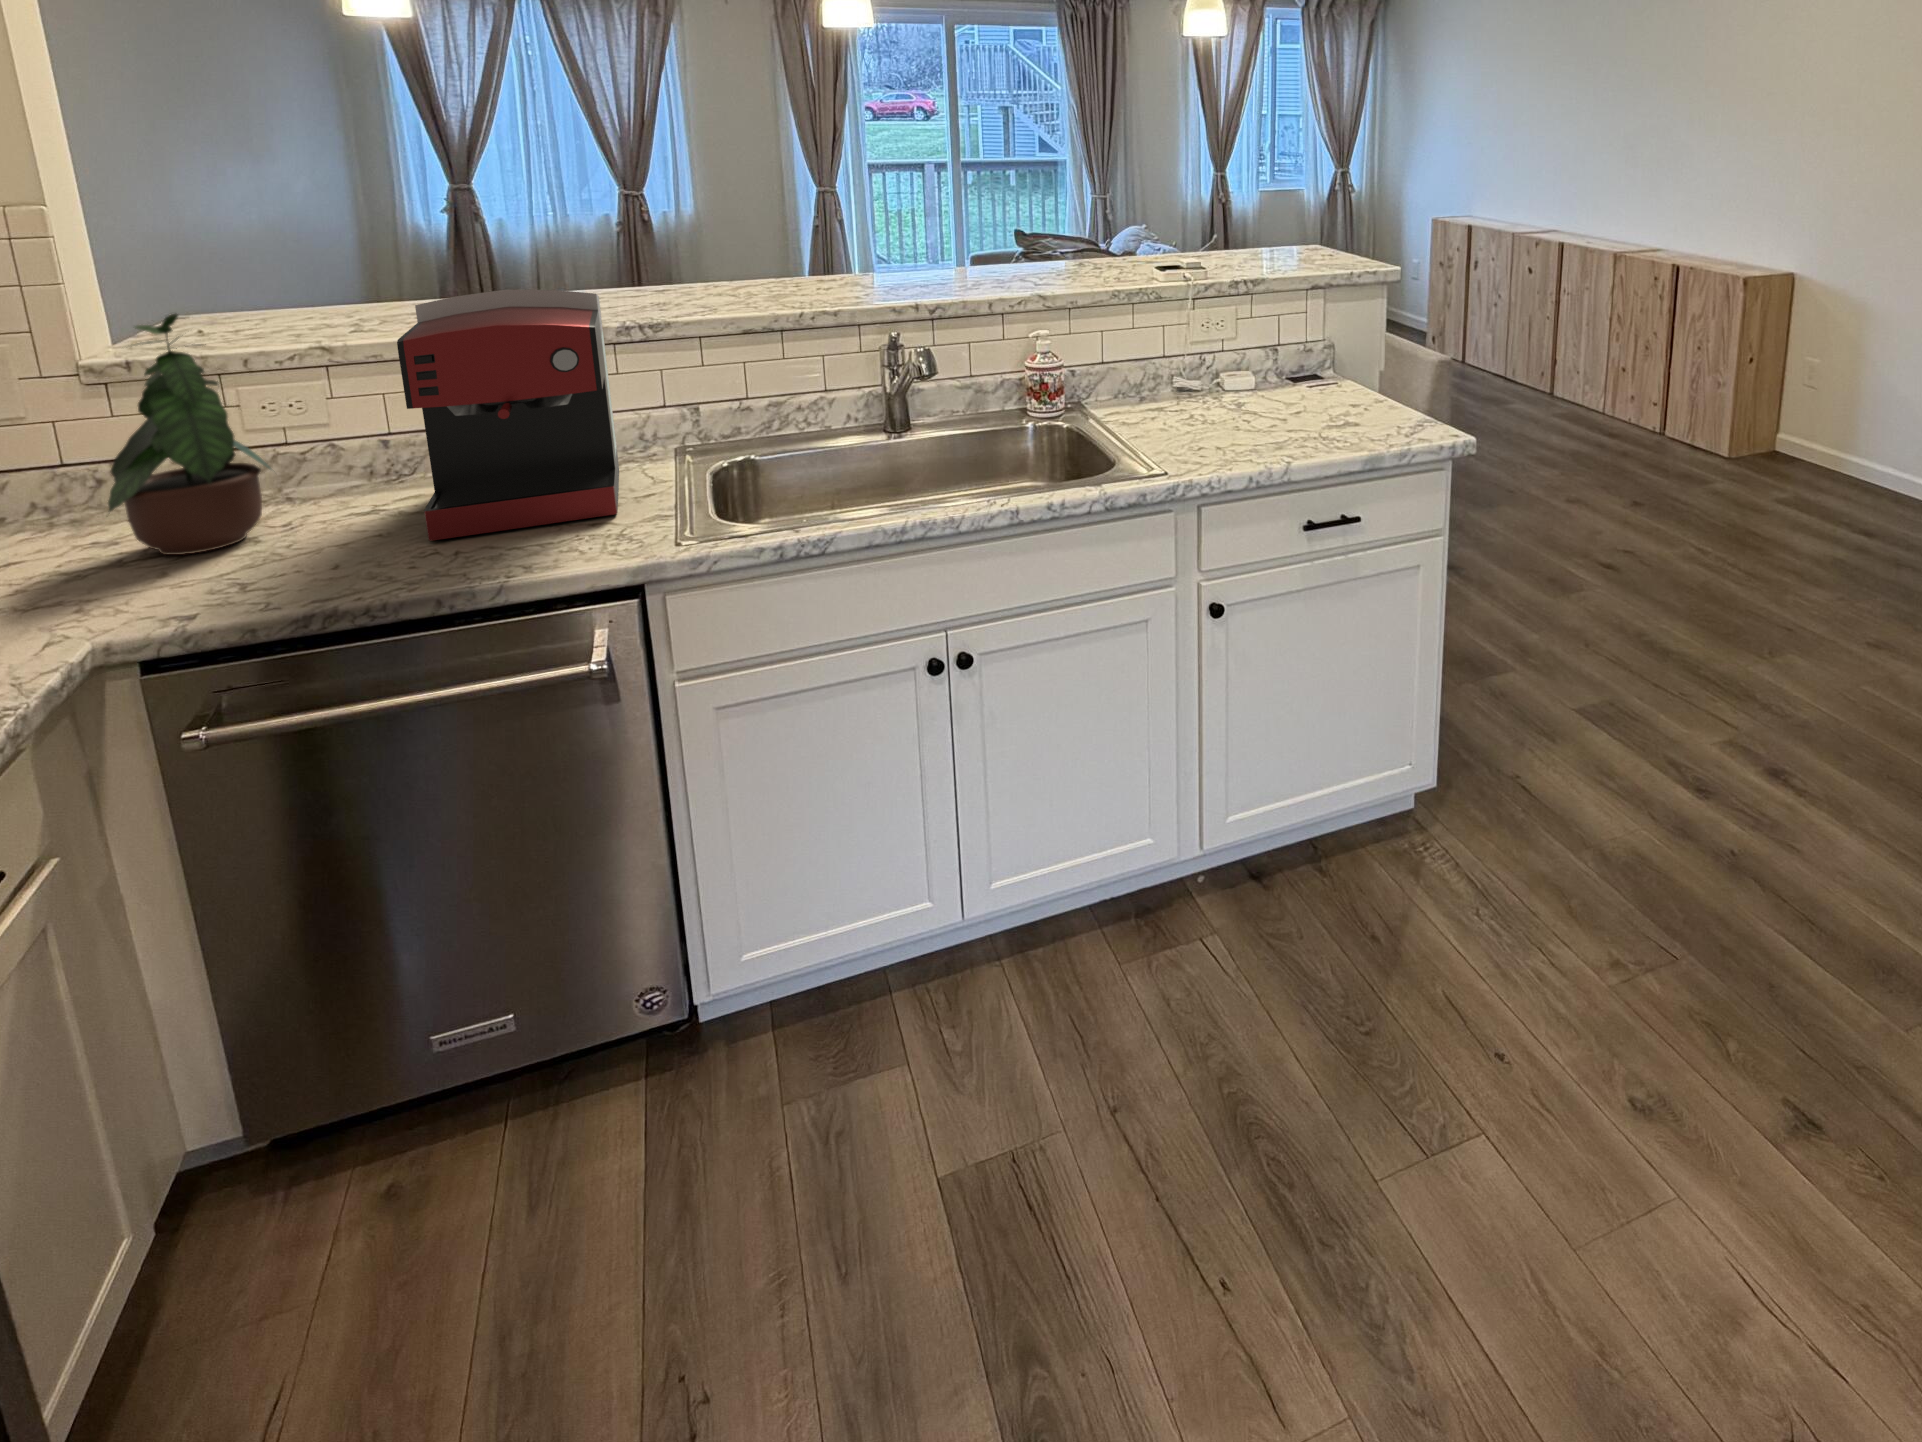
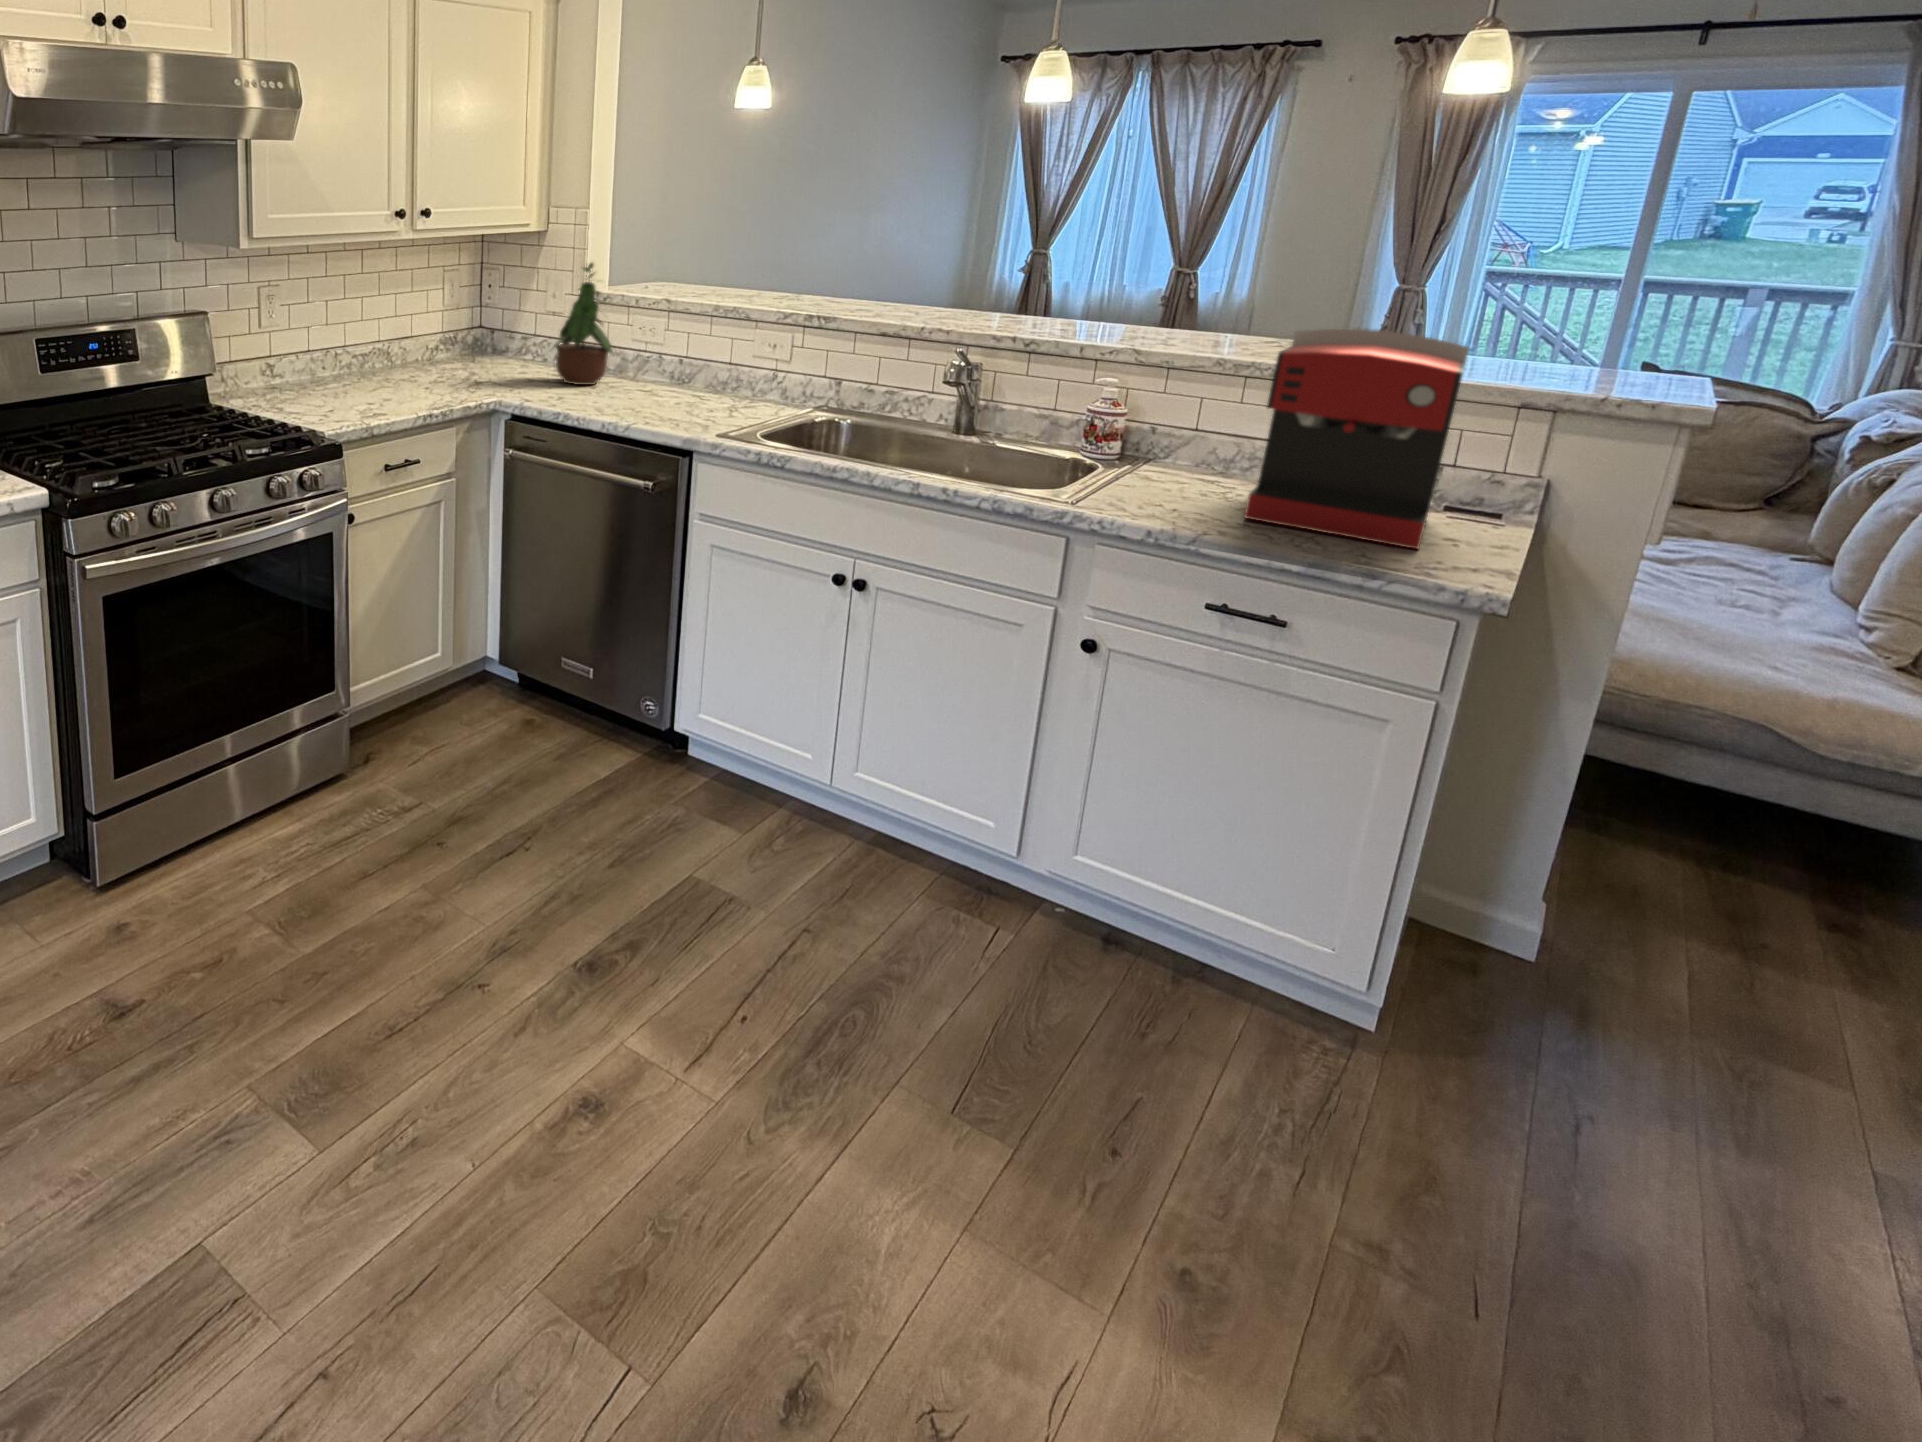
coffee maker: present [397,289,619,541] -> present [1244,329,1469,549]

